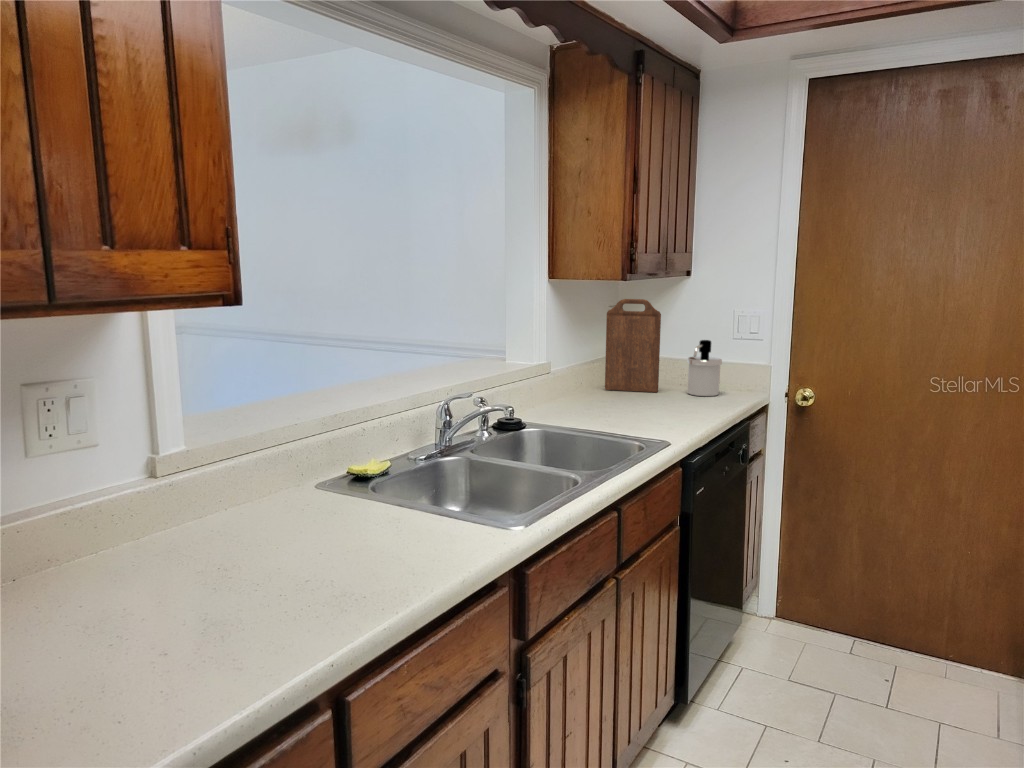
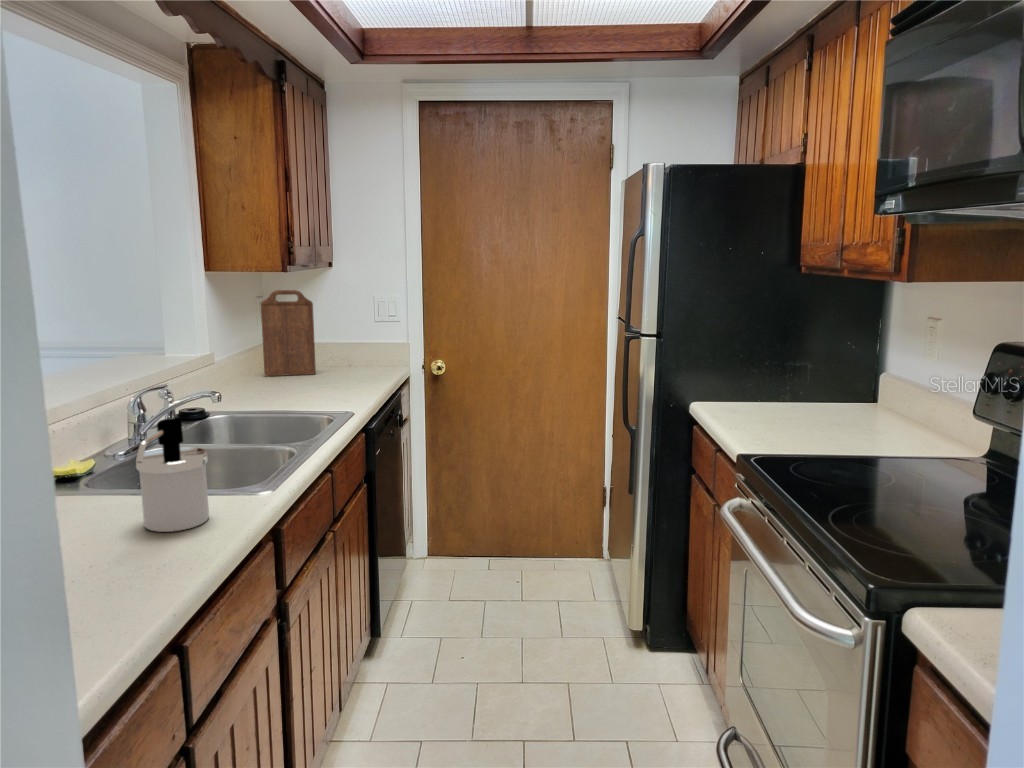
soap dispenser: present [688,340,722,396] -> present [136,418,209,532]

